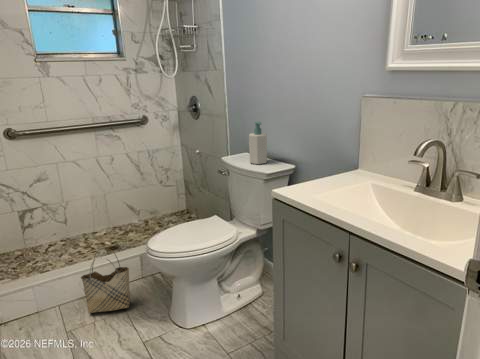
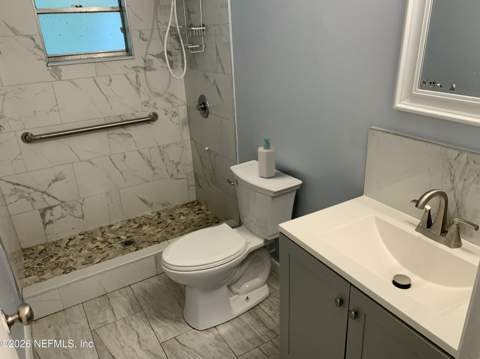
woven basket: present [81,248,130,313] -> none [100,252,147,312]

